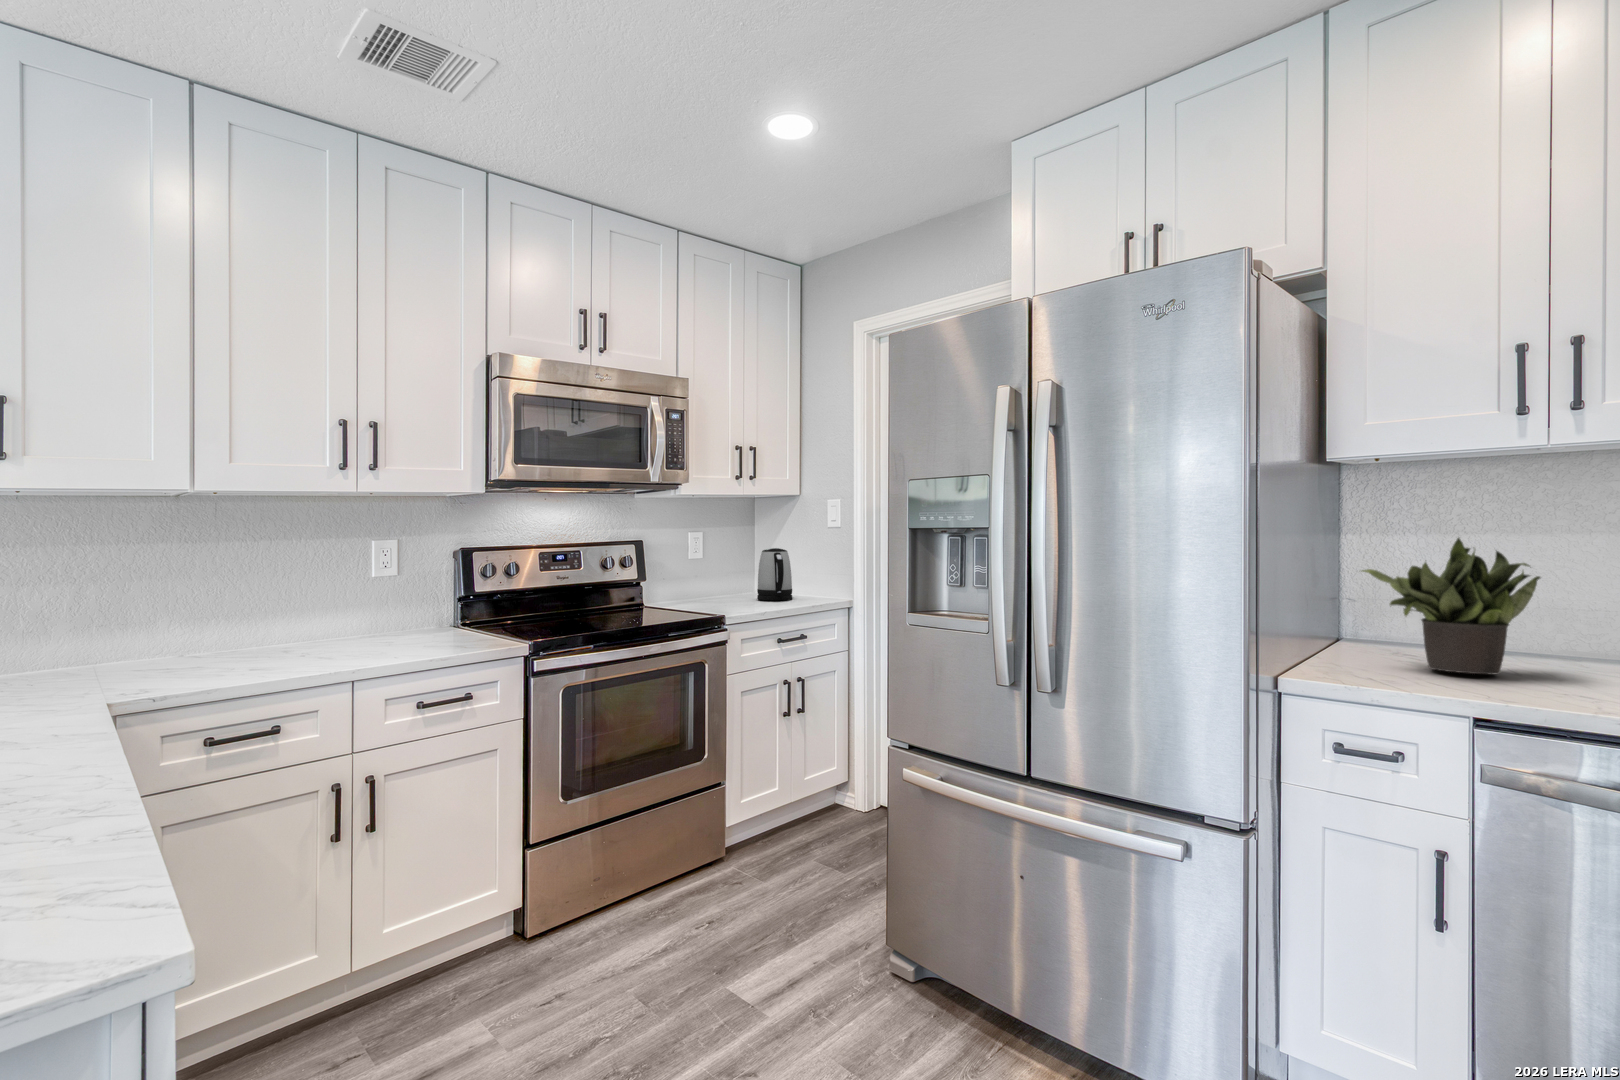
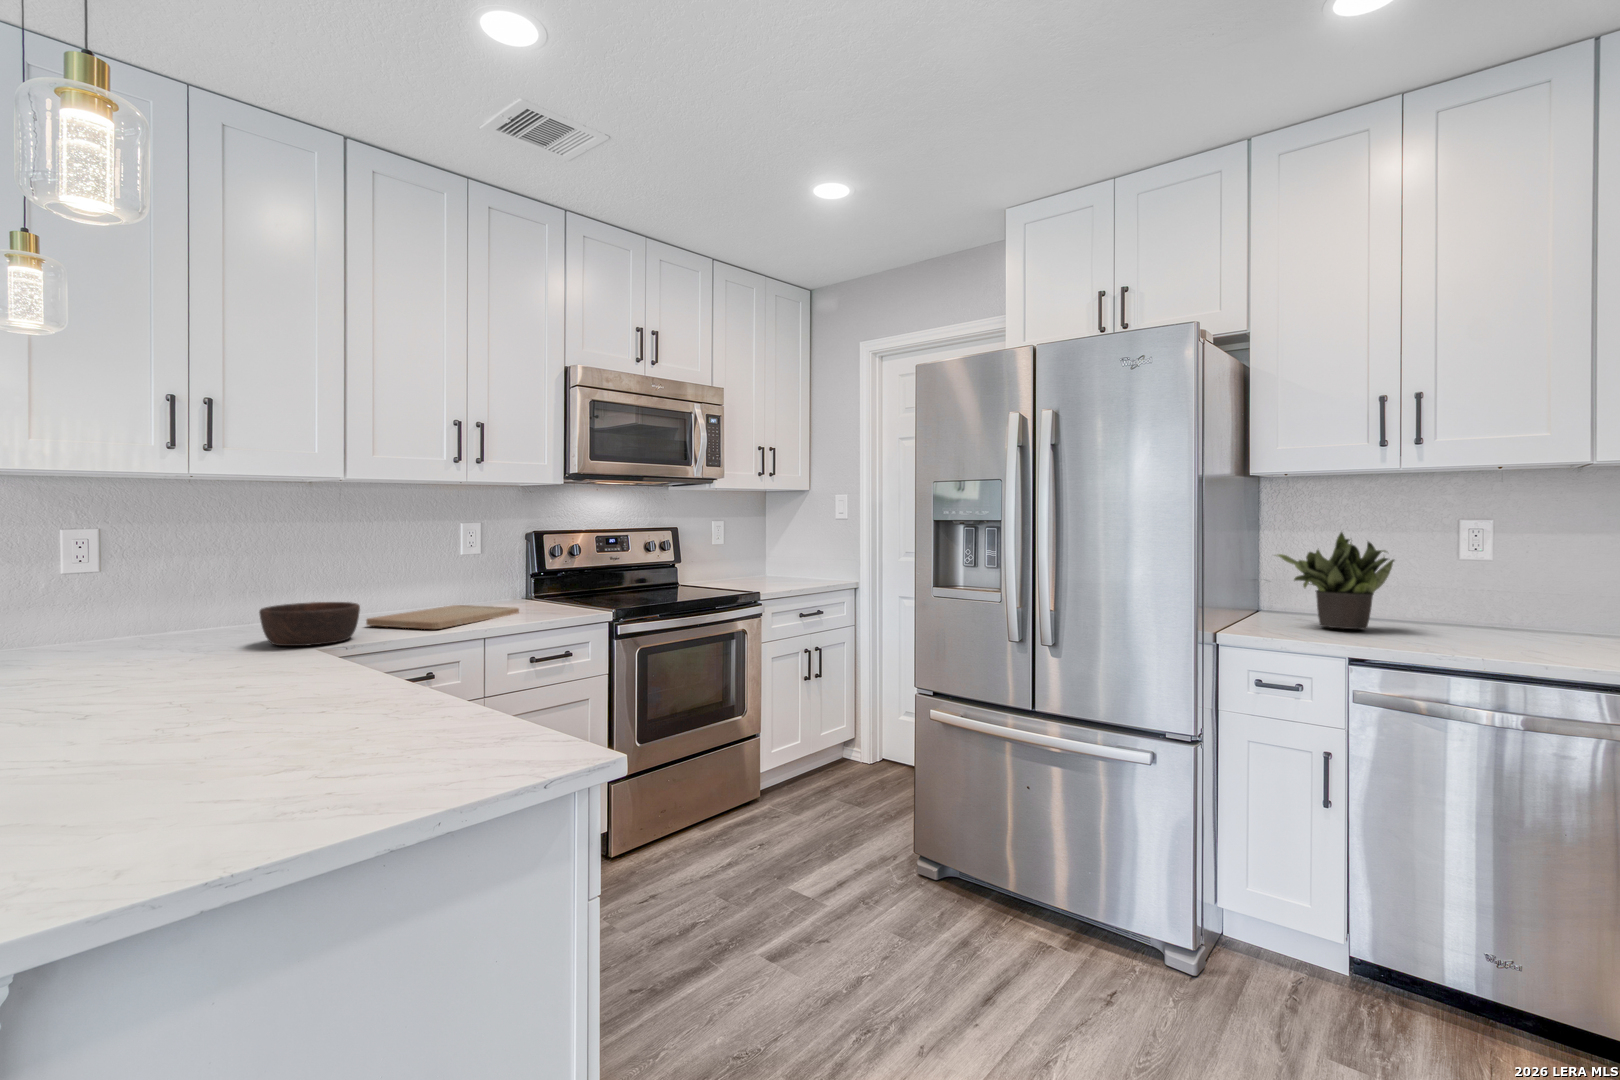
kettle: present [757,548,792,600] -> none [775,535,805,581]
wooden bowl: none [58,630,196,686] -> present [259,602,360,646]
cutting board: none [226,631,425,663] -> present [366,605,519,629]

